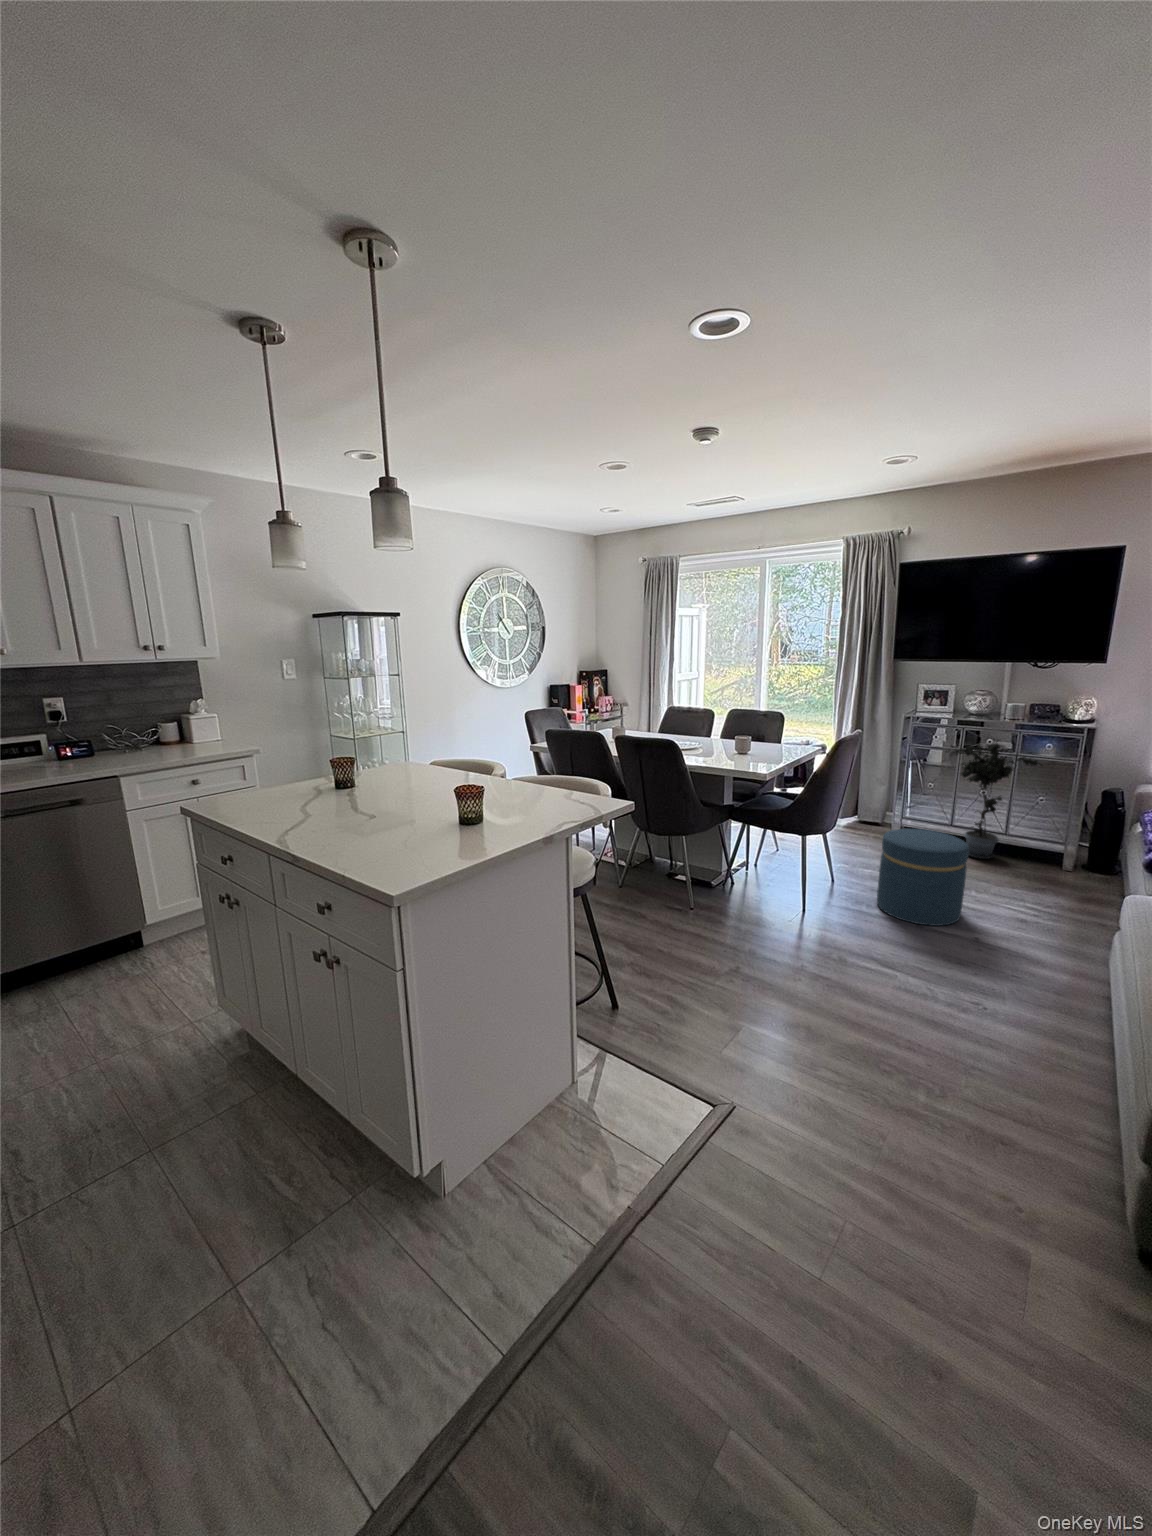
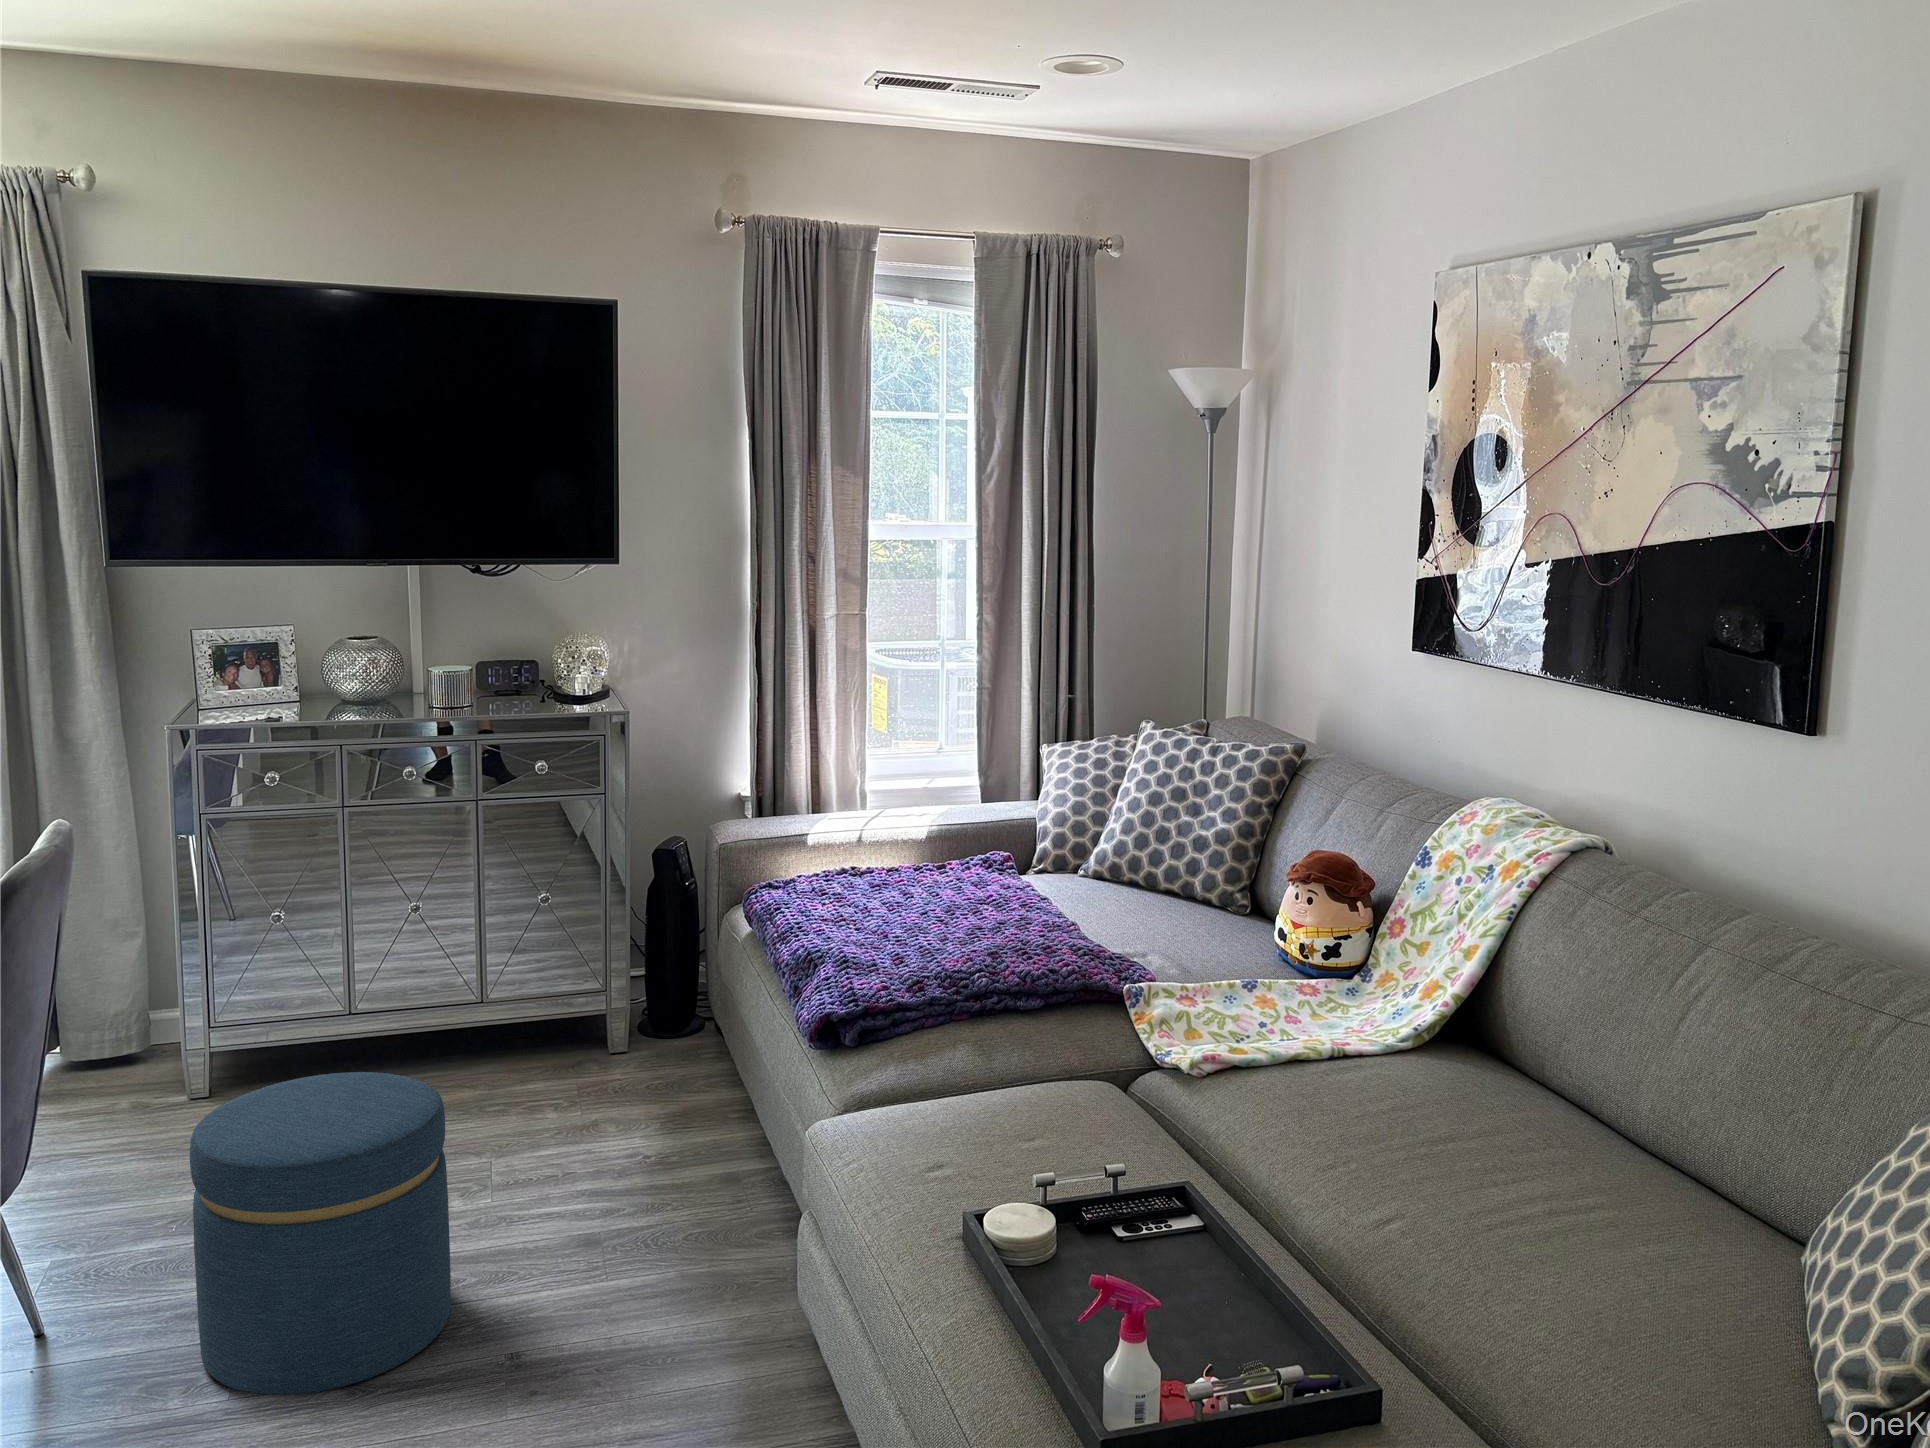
potted plant: present [946,741,1043,859] -> none [300,764,540,1088]

